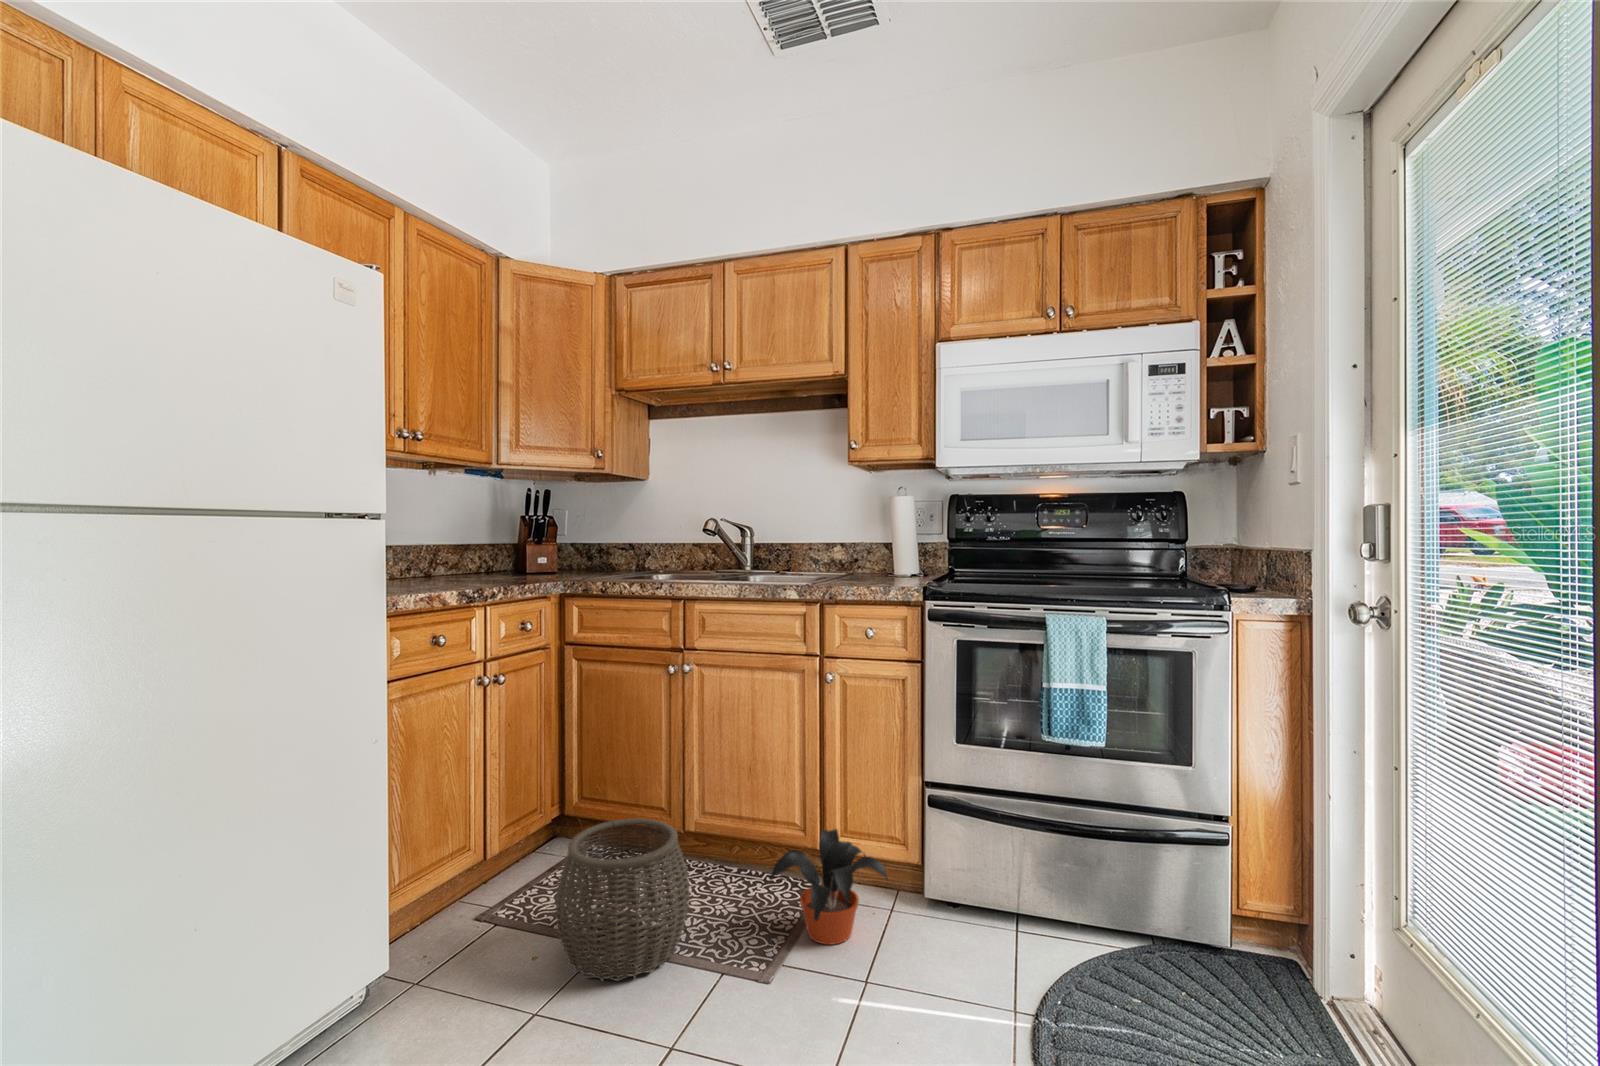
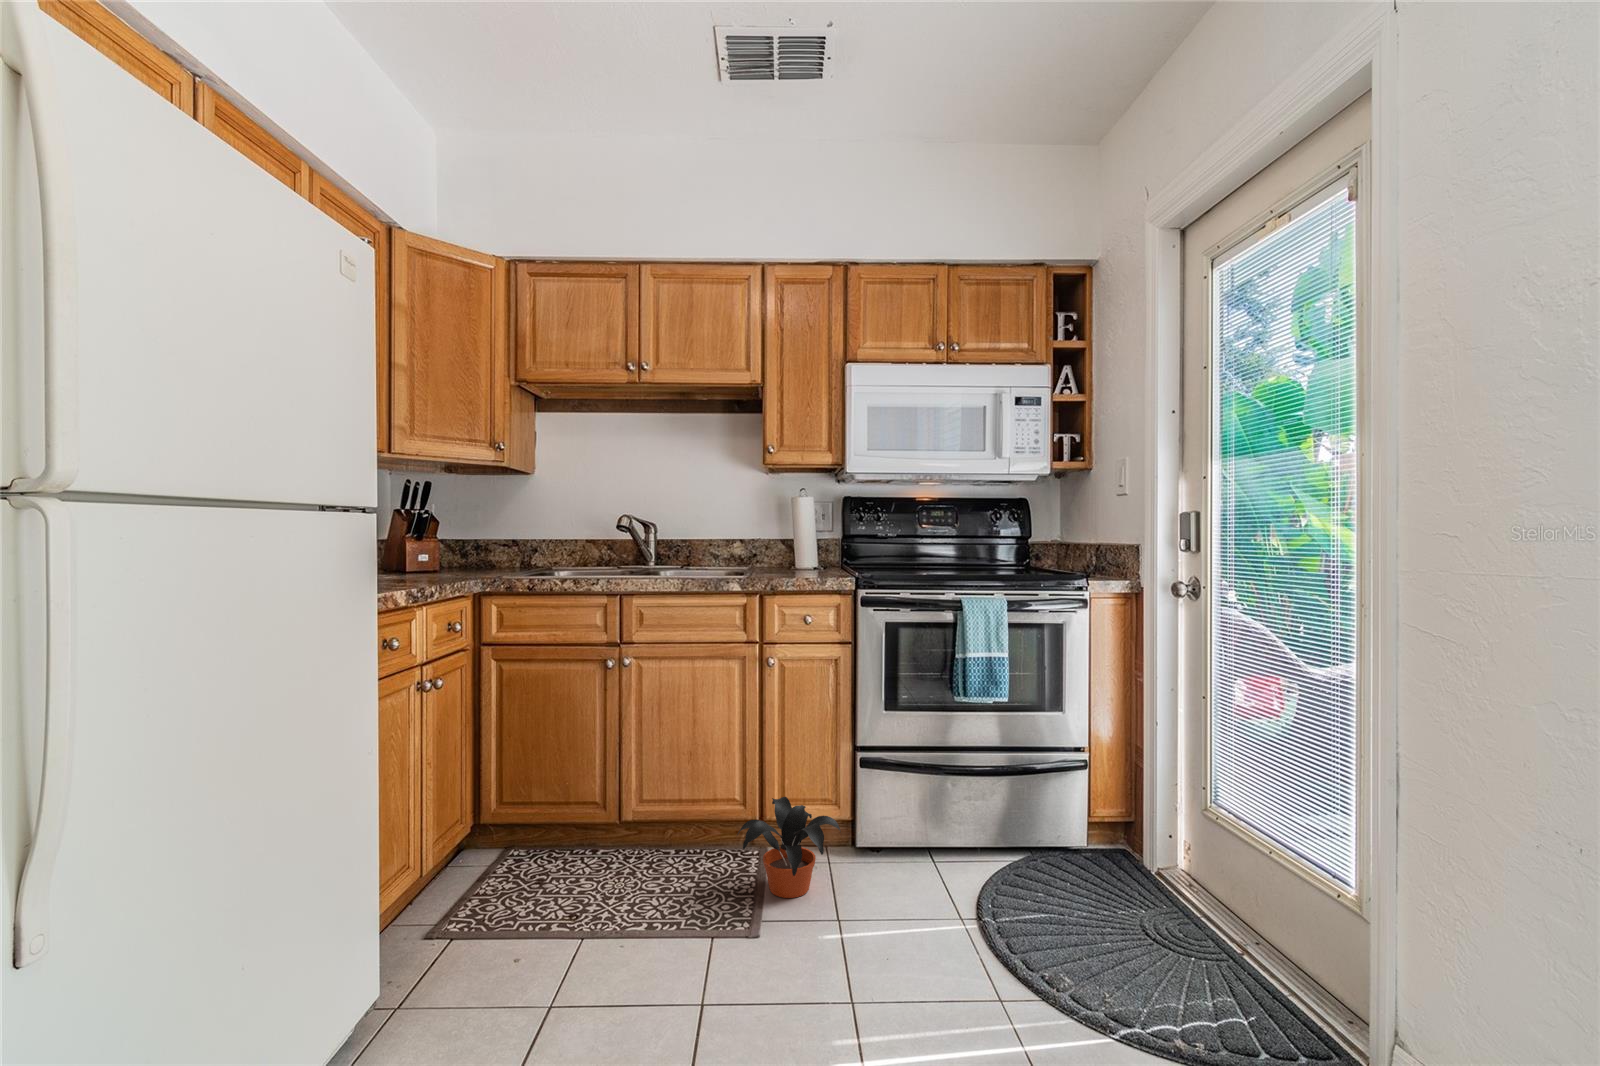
woven basket: present [555,818,690,981] -> none [539,808,674,967]

